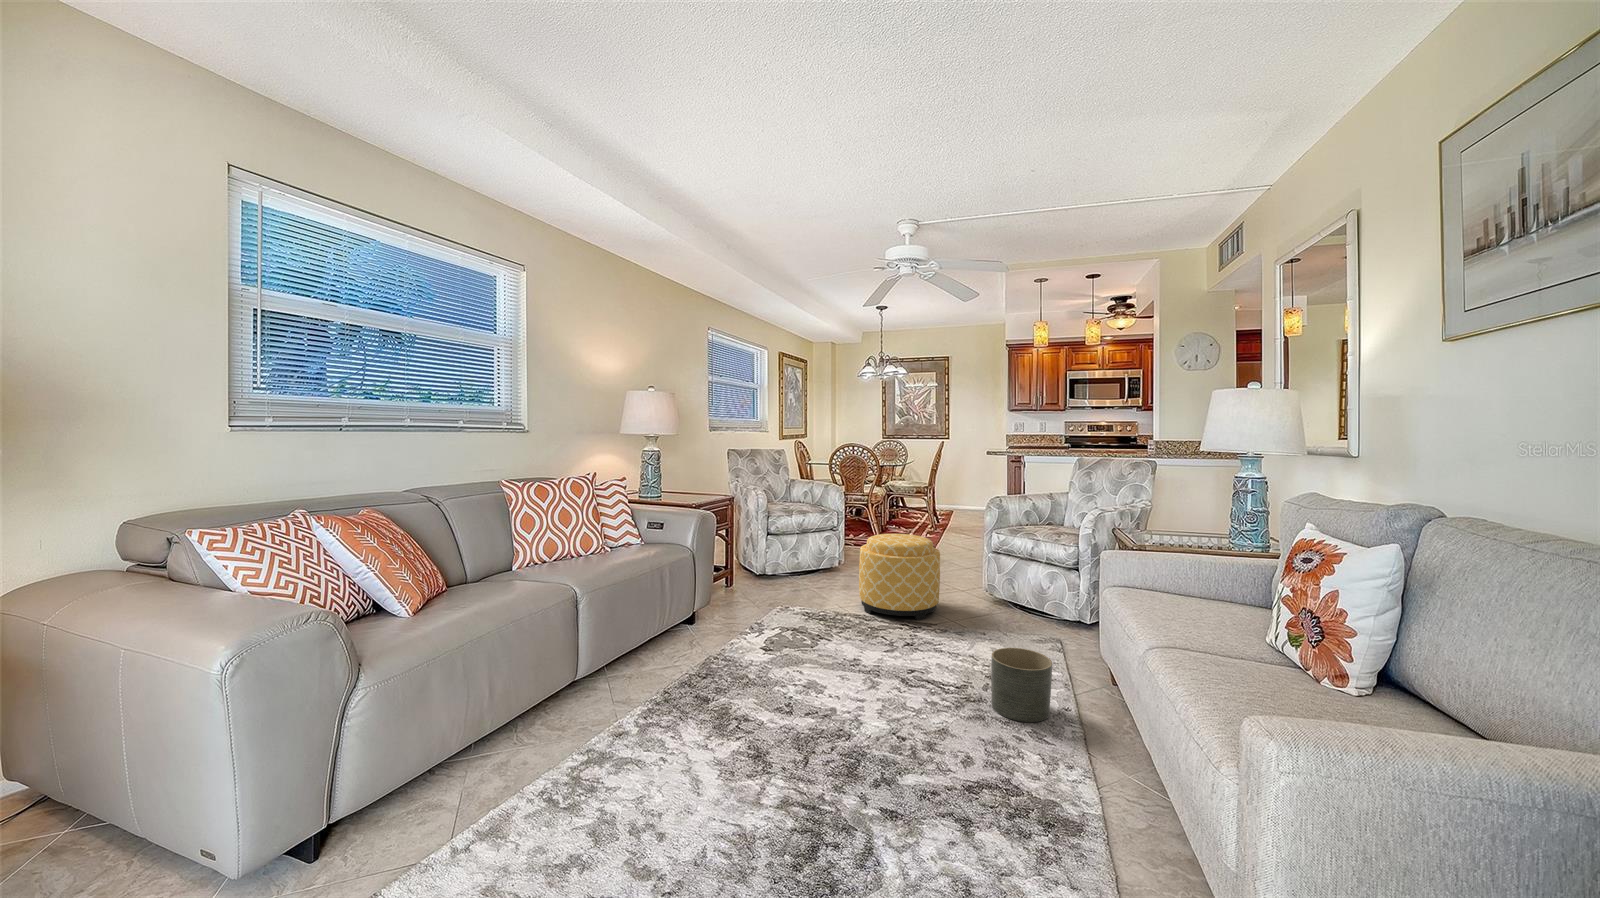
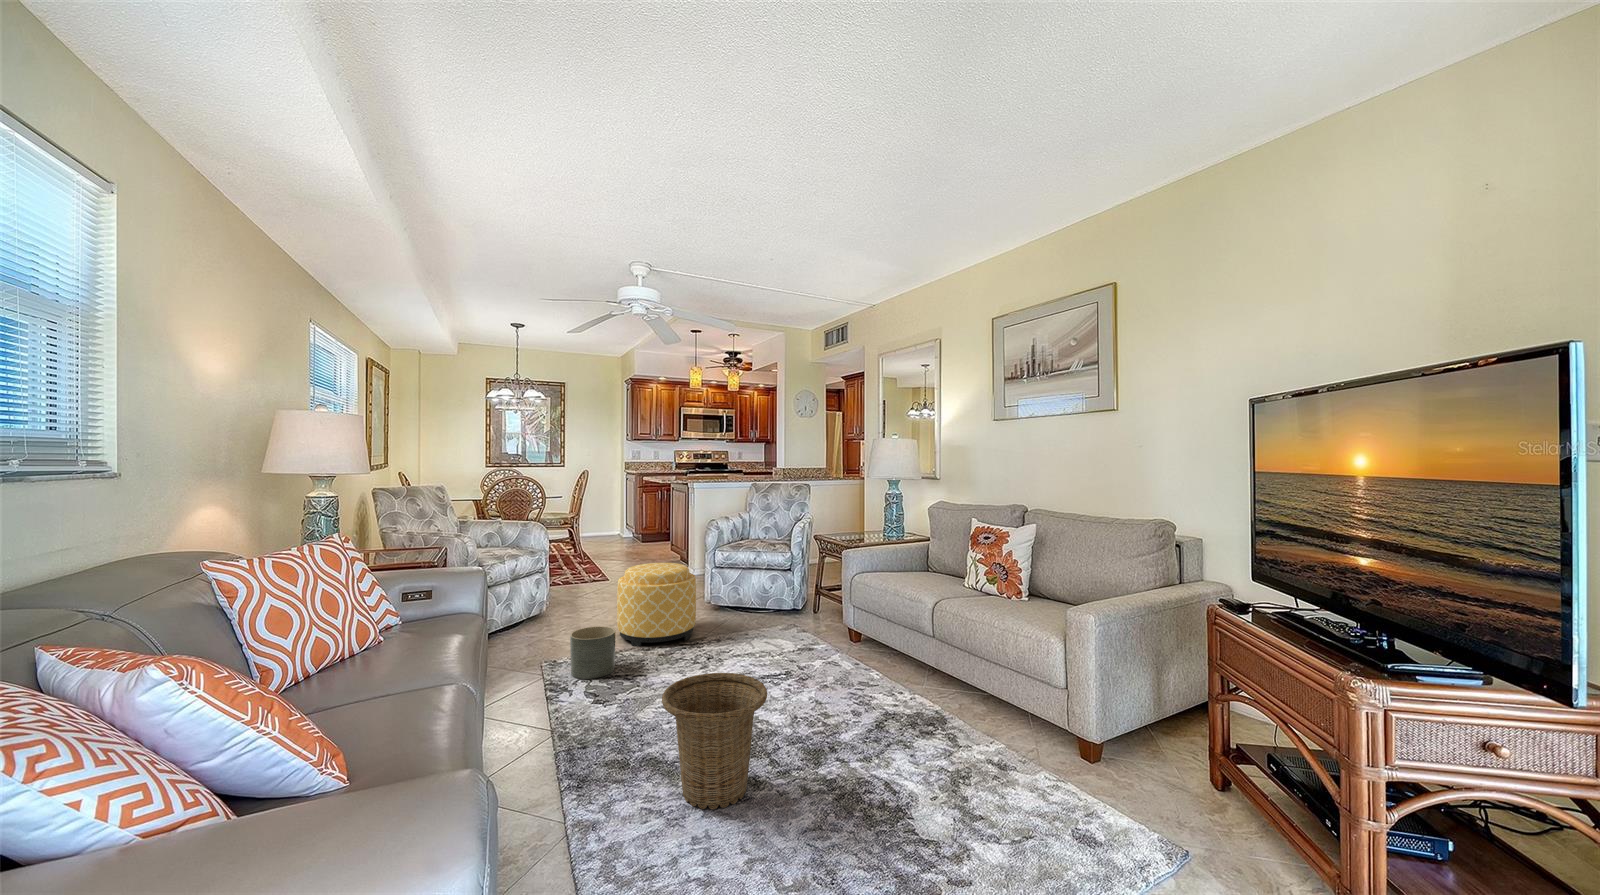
basket: none [688,640,797,778] -> present [662,673,767,809]
planter: present [991,648,1052,722] -> present [570,626,616,679]

